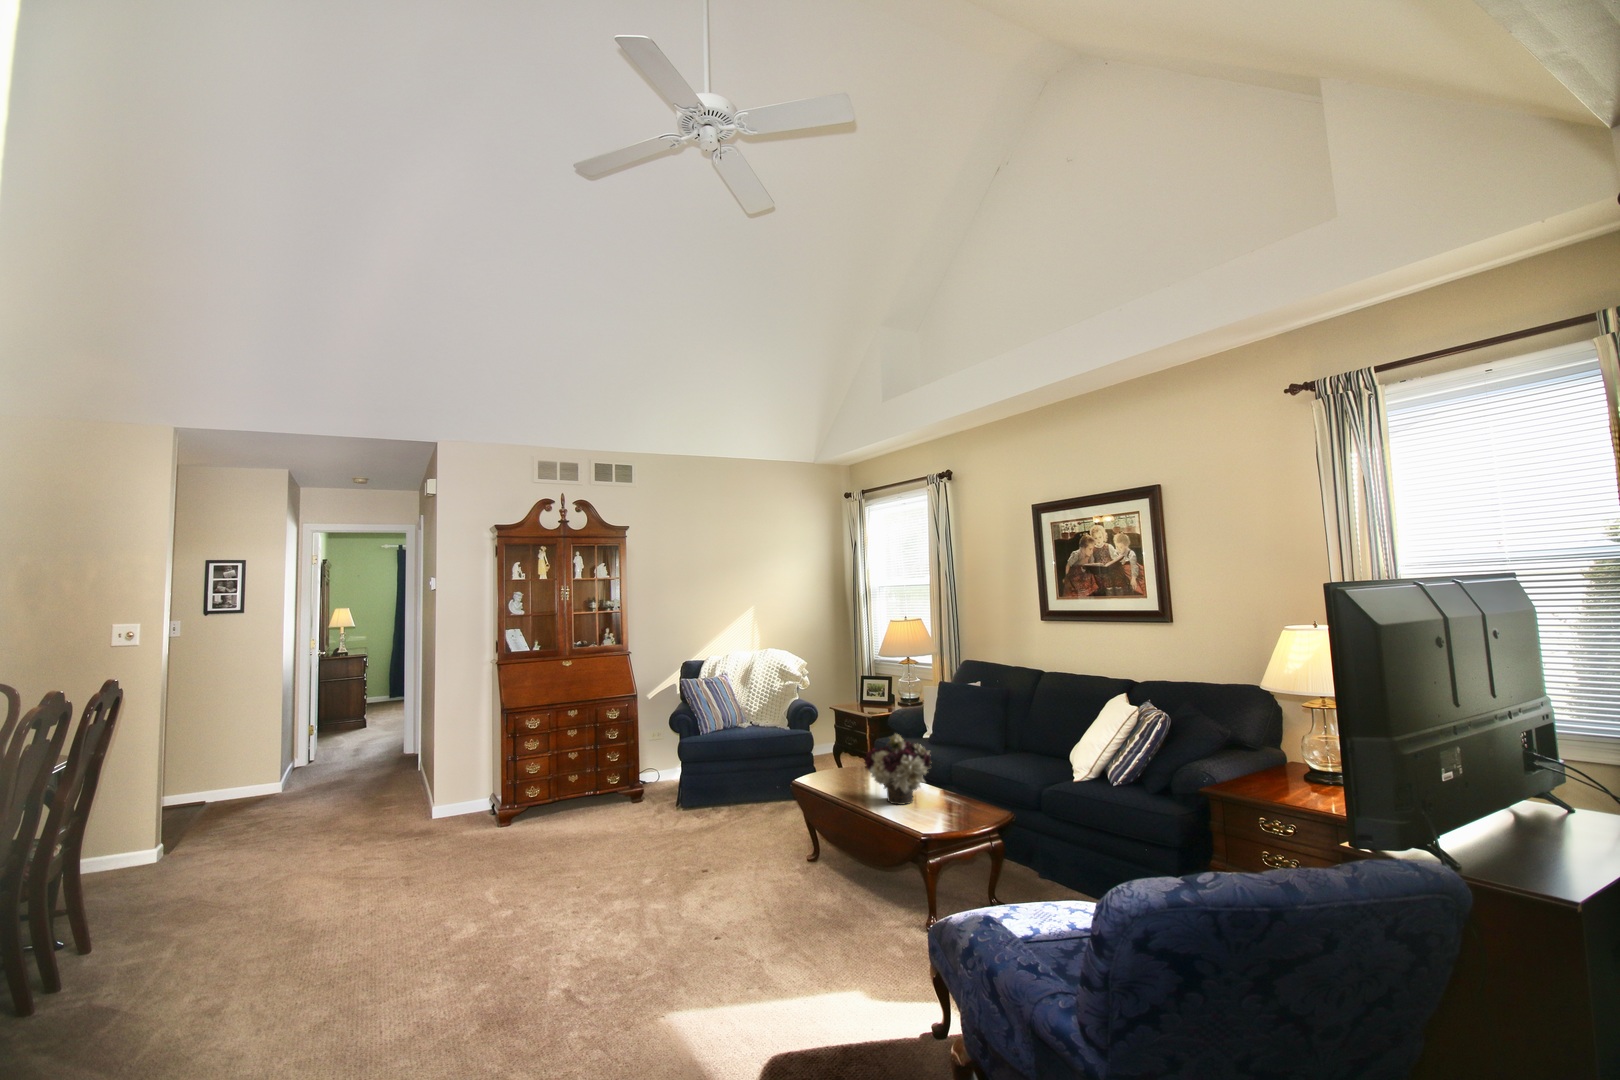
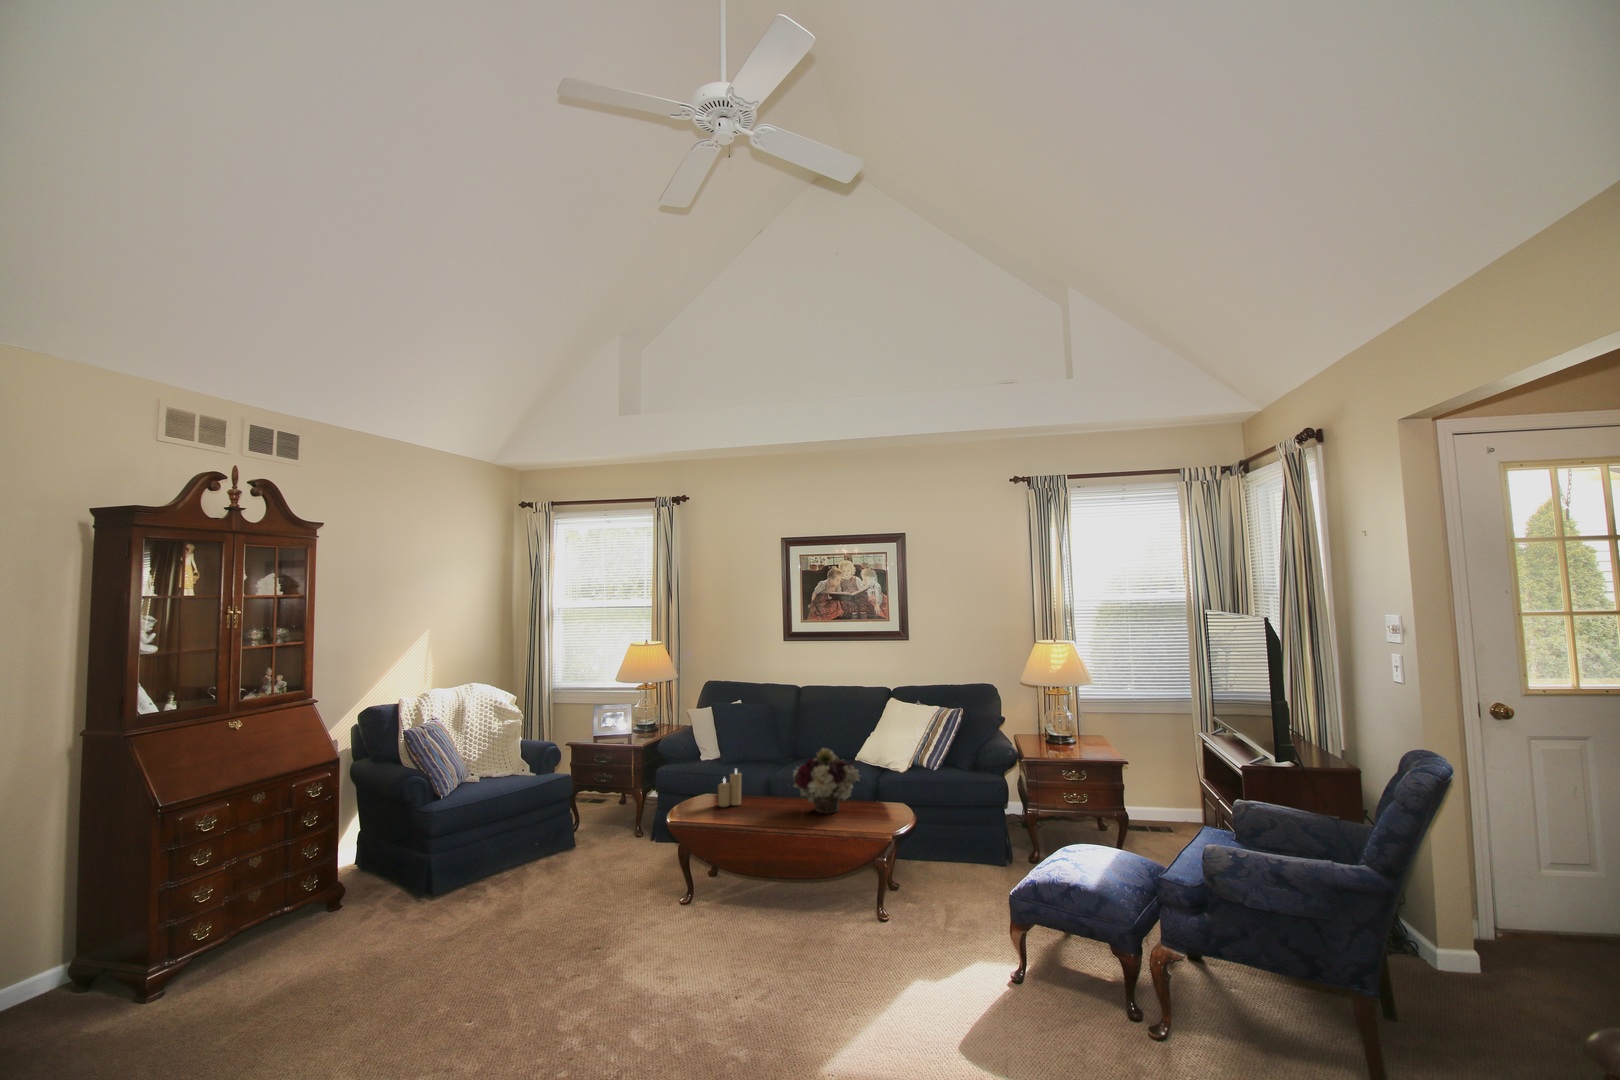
candle: none [831,743,853,780] -> present [718,770,741,807]

